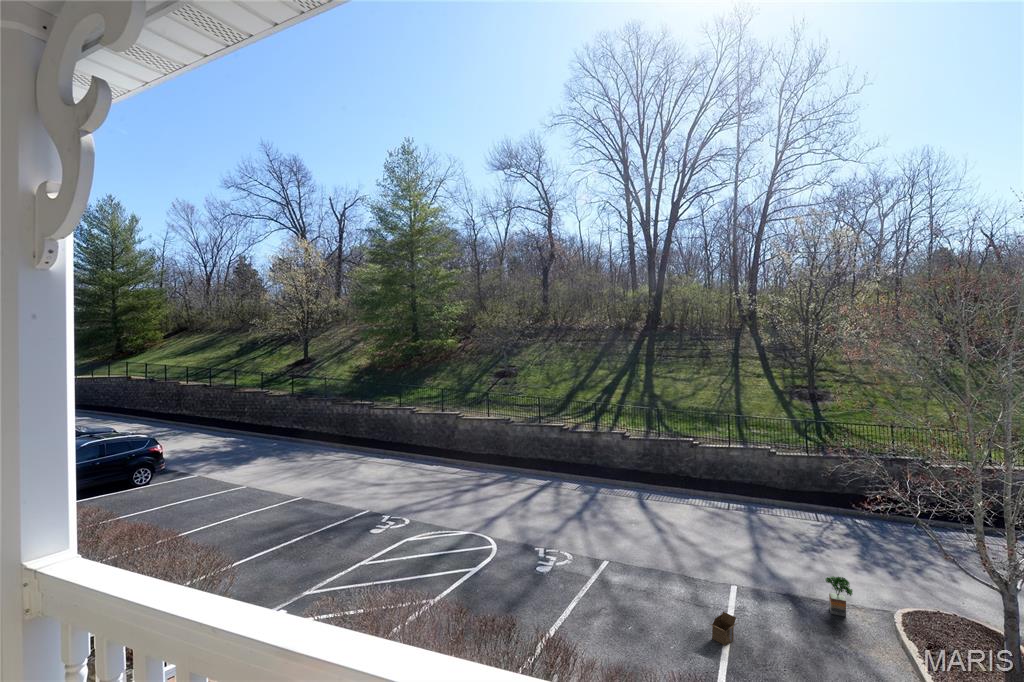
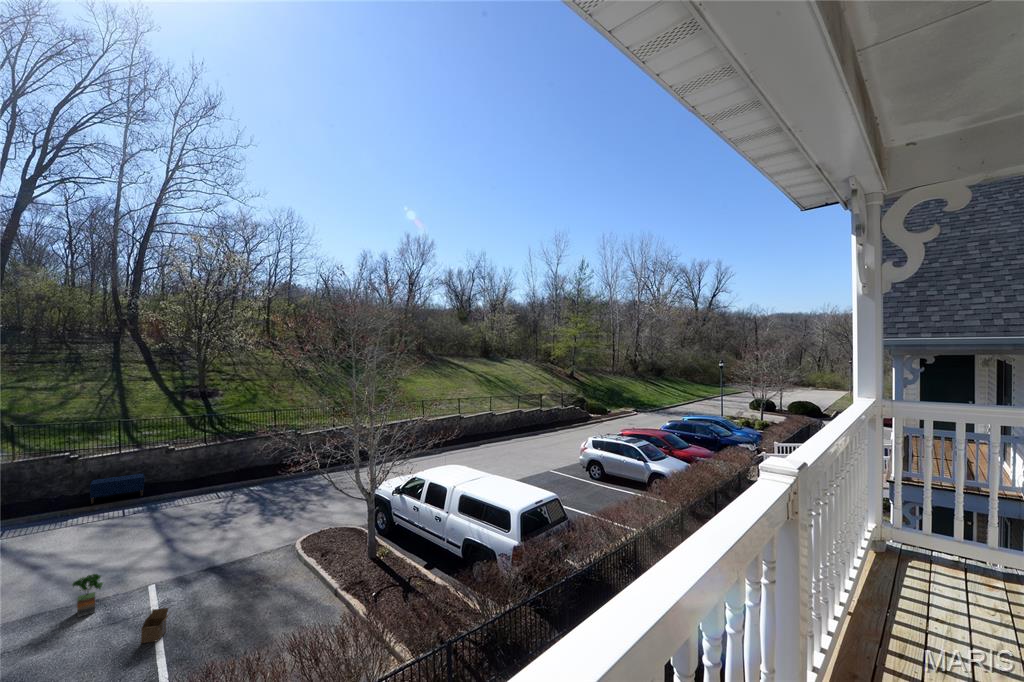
bench: none [707,466,749,493] -> present [90,473,144,504]
potted tree: present [825,576,853,617] -> present [72,574,104,617]

